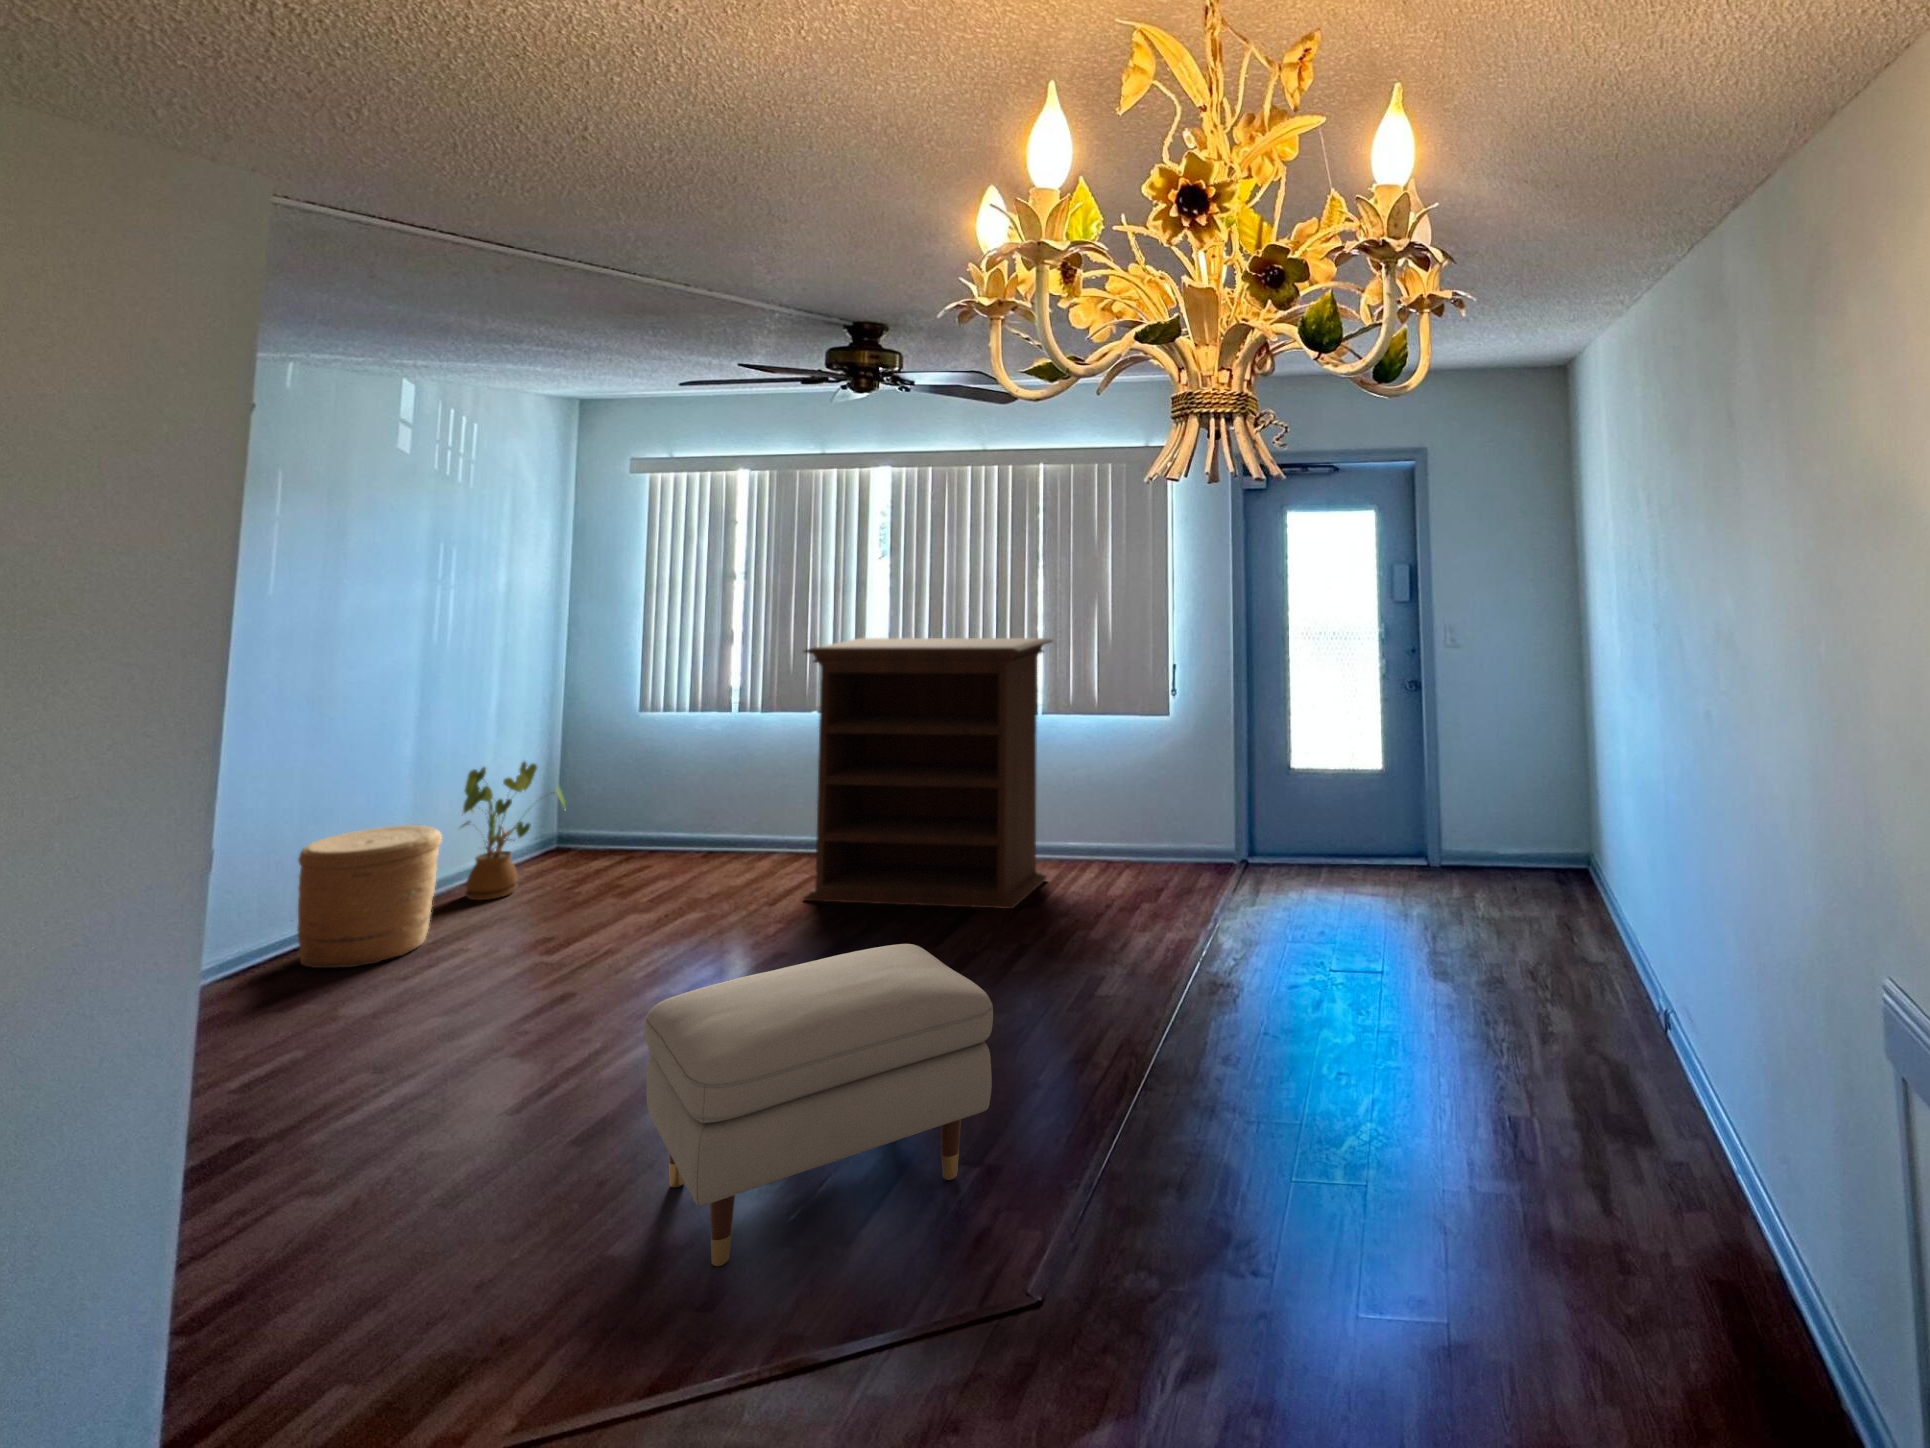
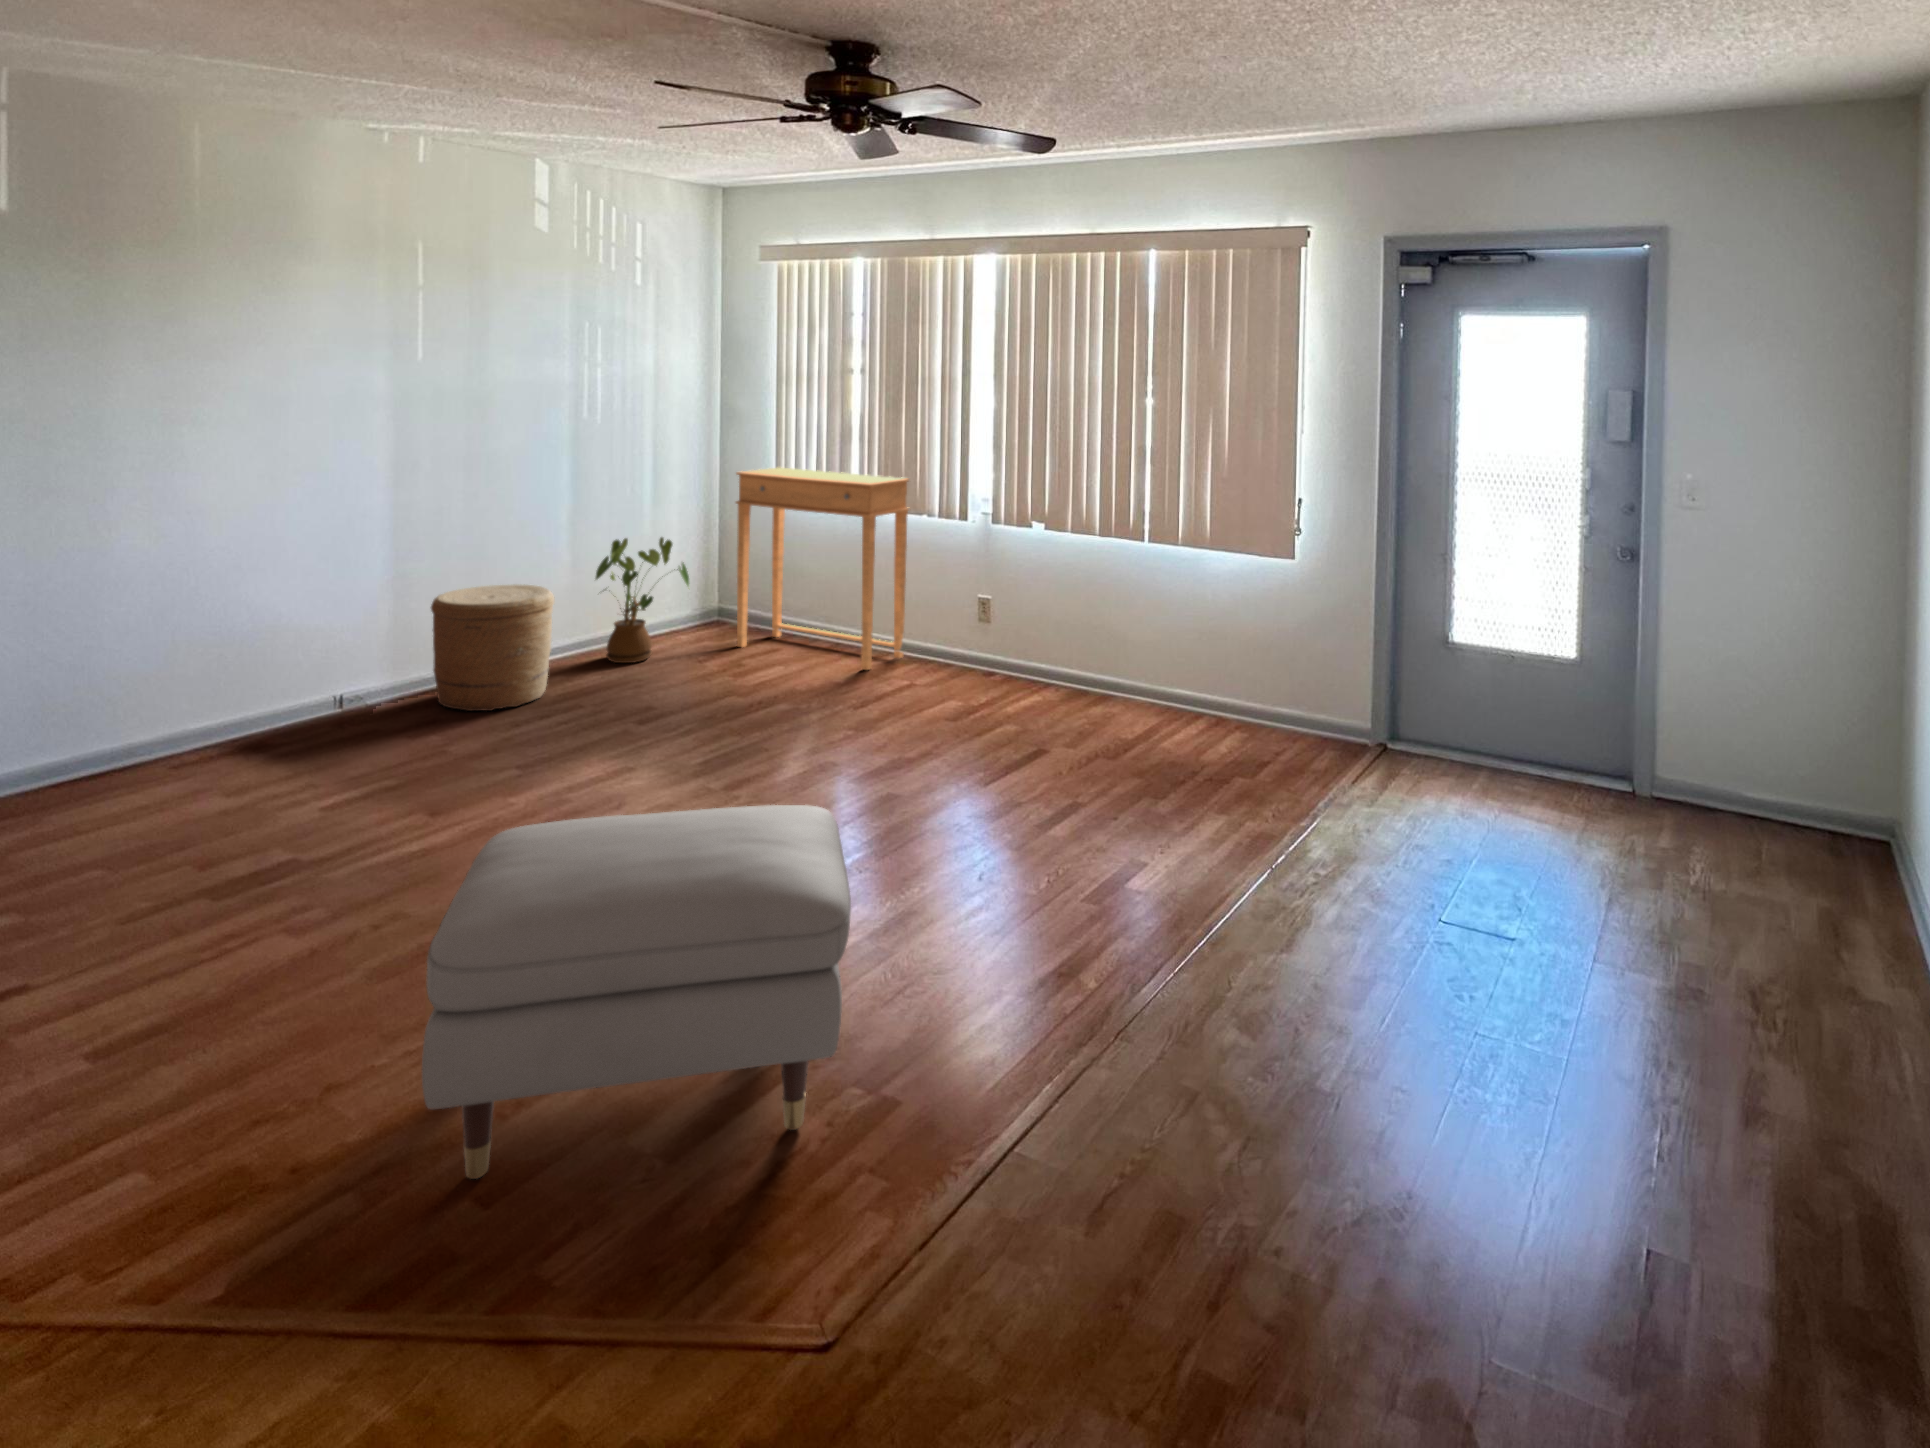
bookshelf: present [804,638,1052,909] -> none [880,440,1151,759]
side table: none [605,678,799,869] -> present [736,468,908,670]

